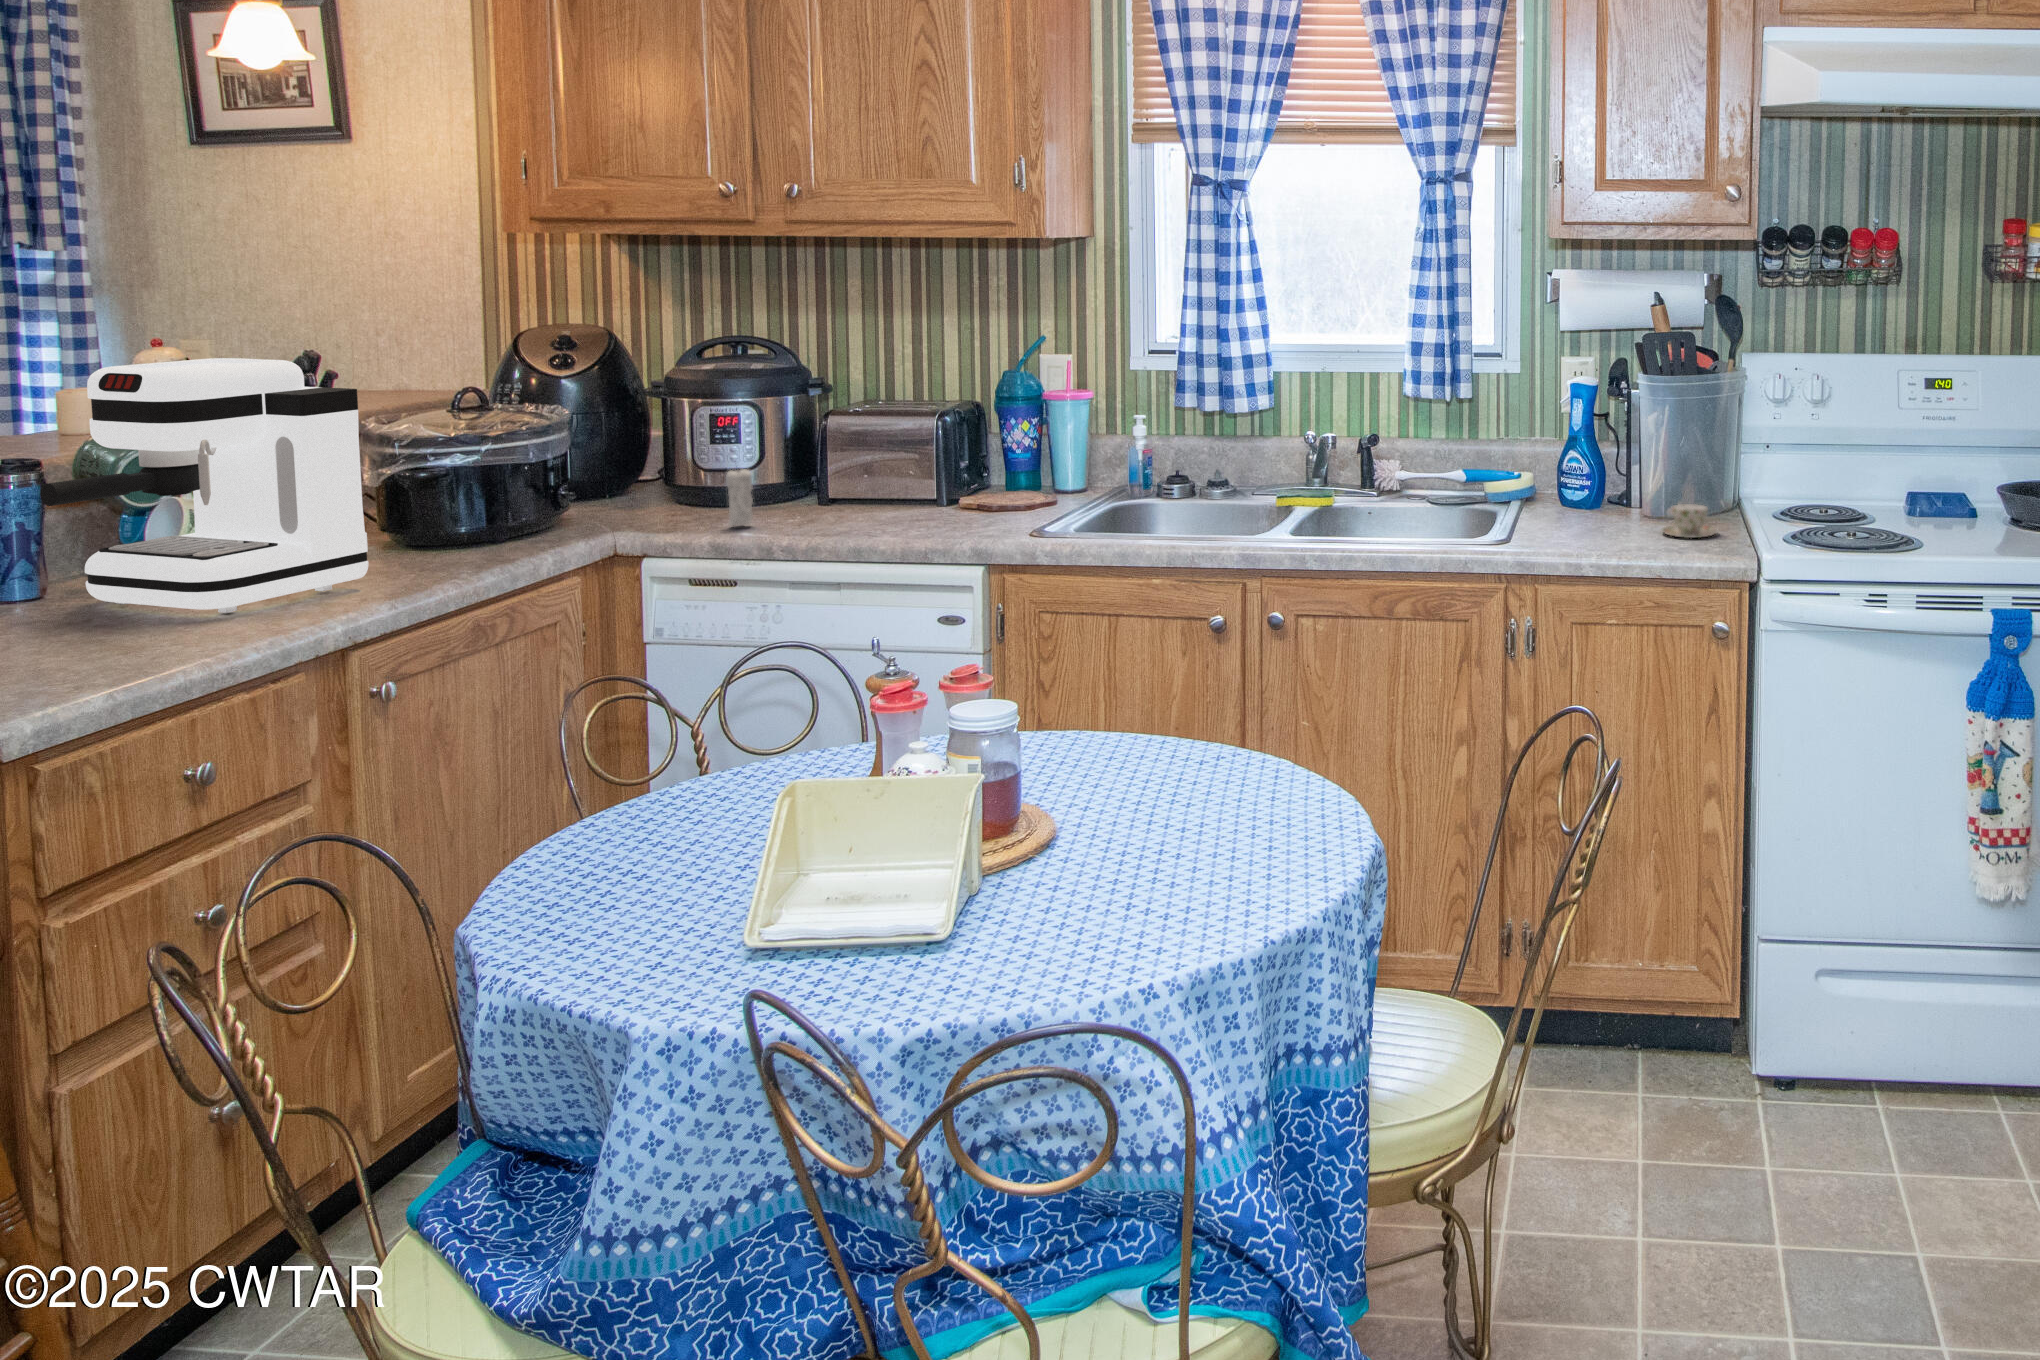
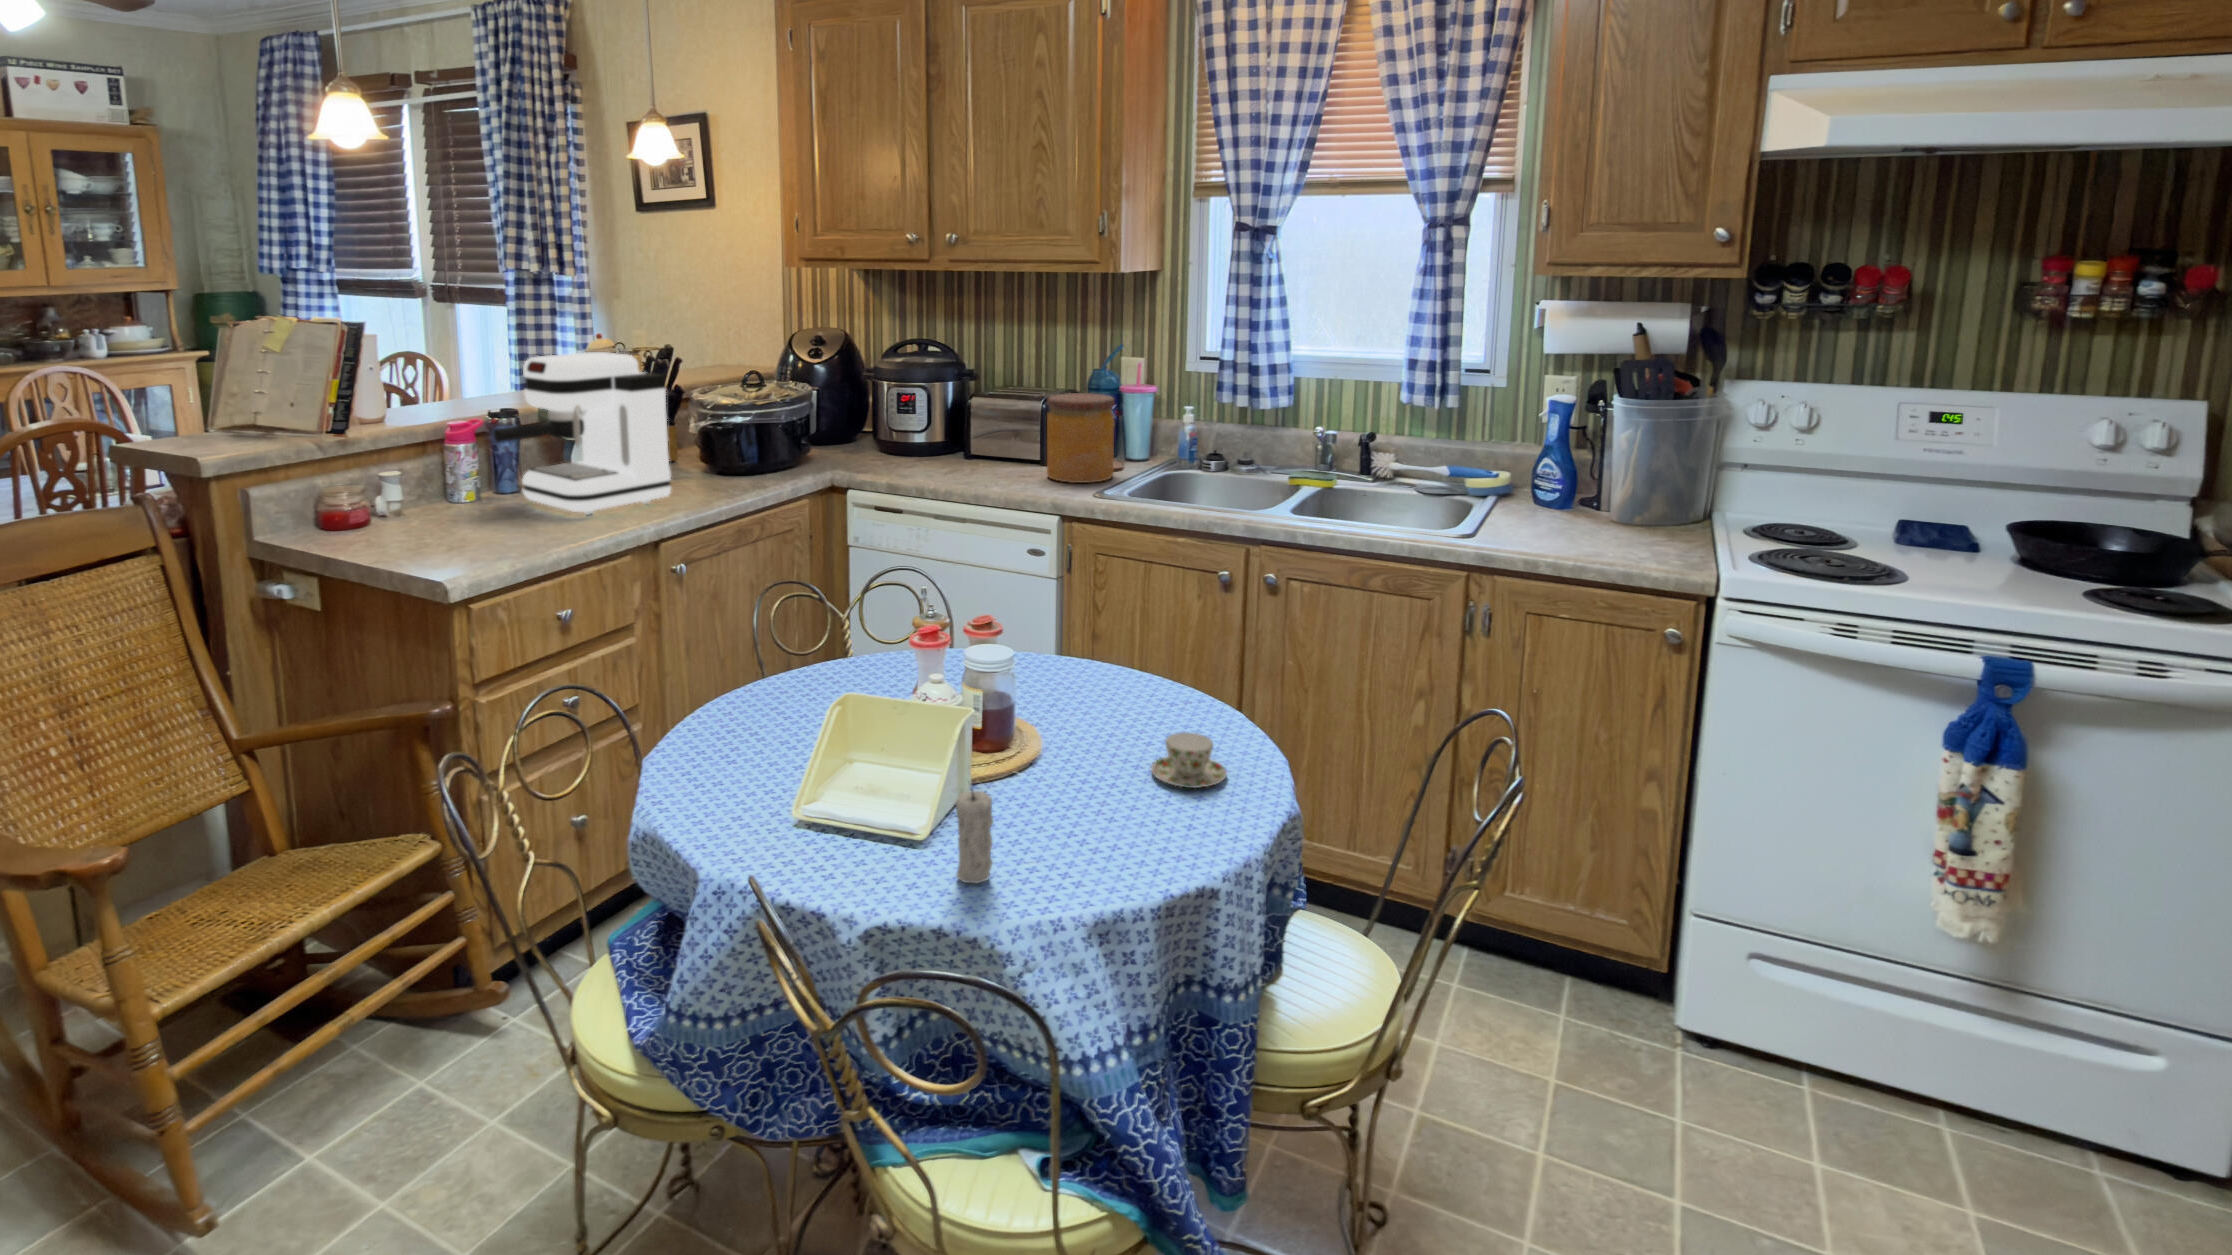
jar: none [949,400,1046,521] -> present [1047,393,1115,483]
candle: present [726,469,753,527] -> present [956,791,993,883]
teacup: present [1660,504,1718,538] -> present [1151,732,1226,788]

